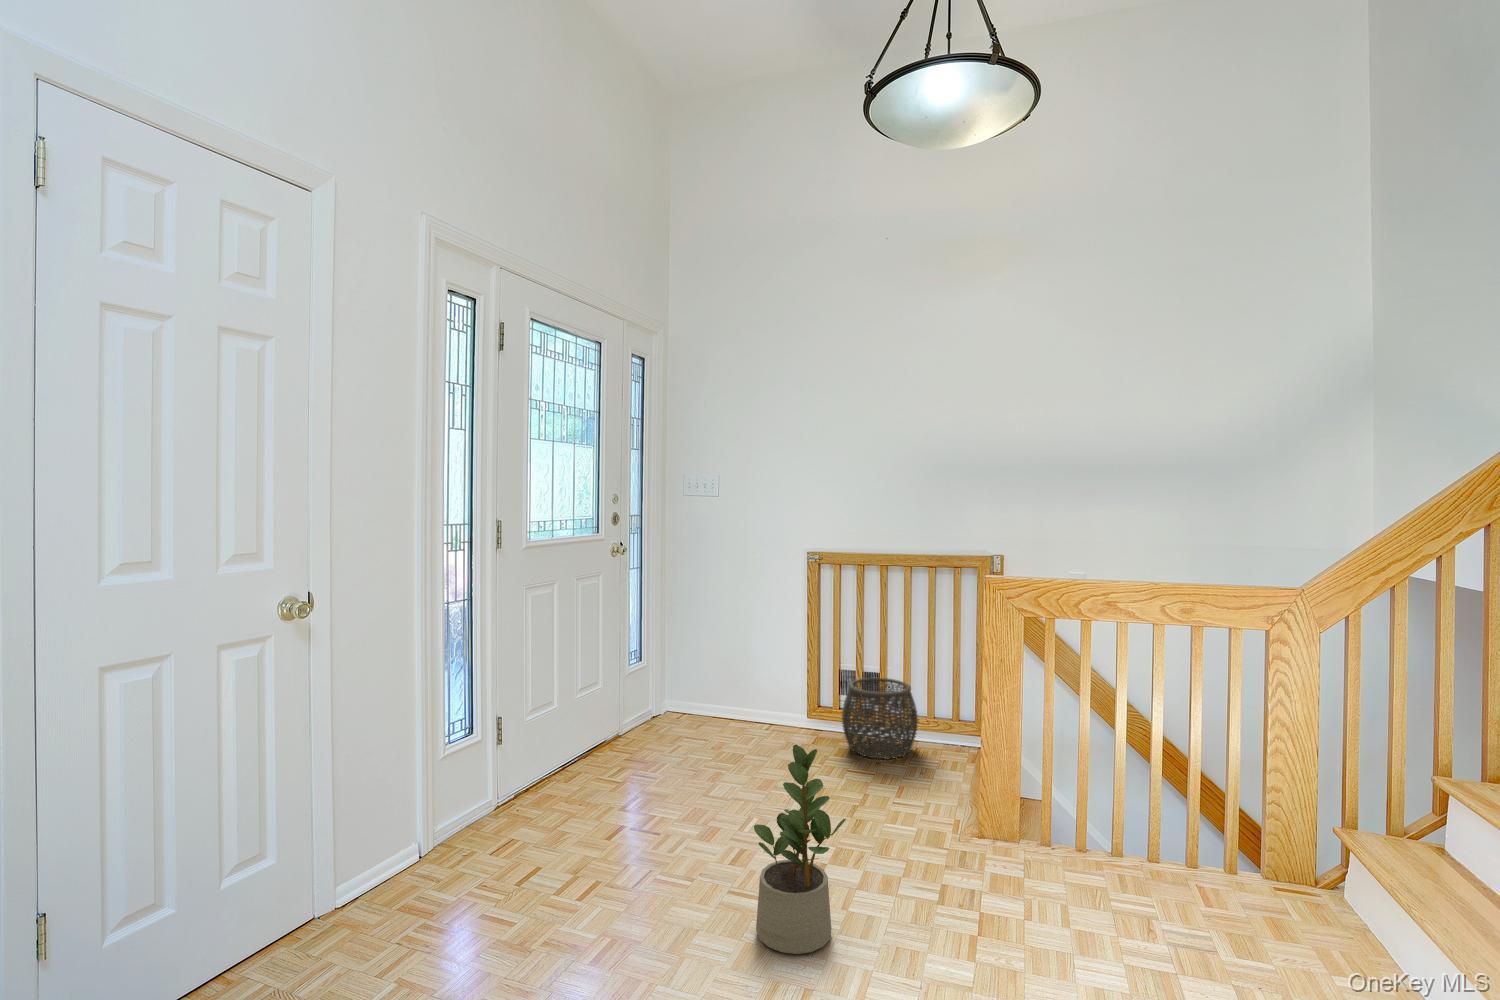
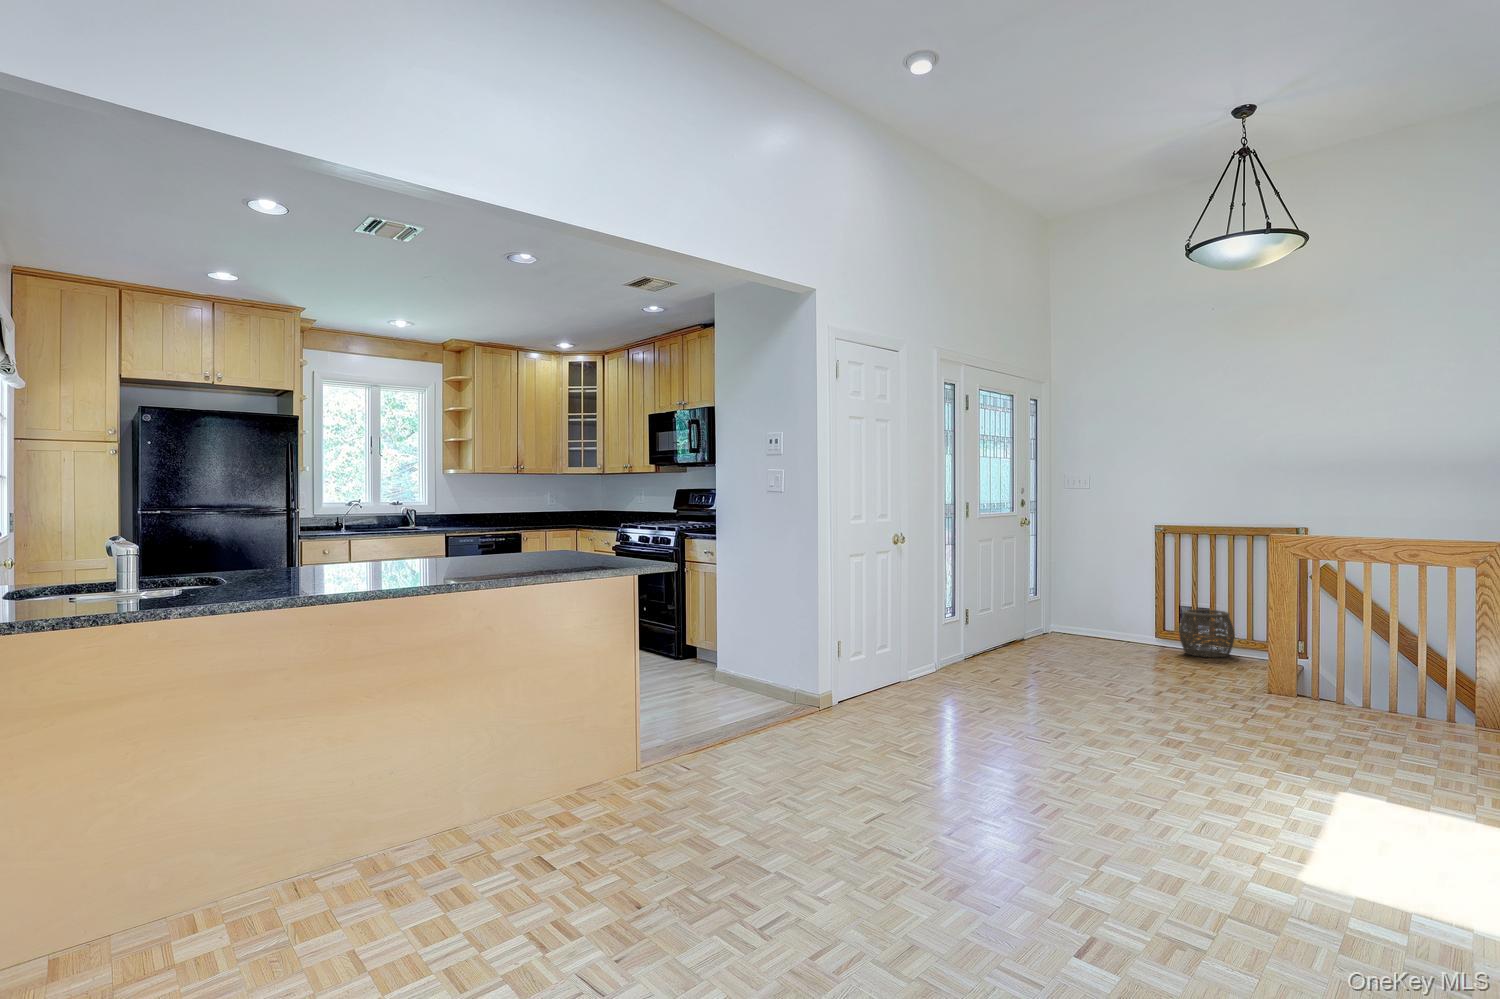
potted plant: present [754,744,846,954] -> none [1113,602,1159,691]

